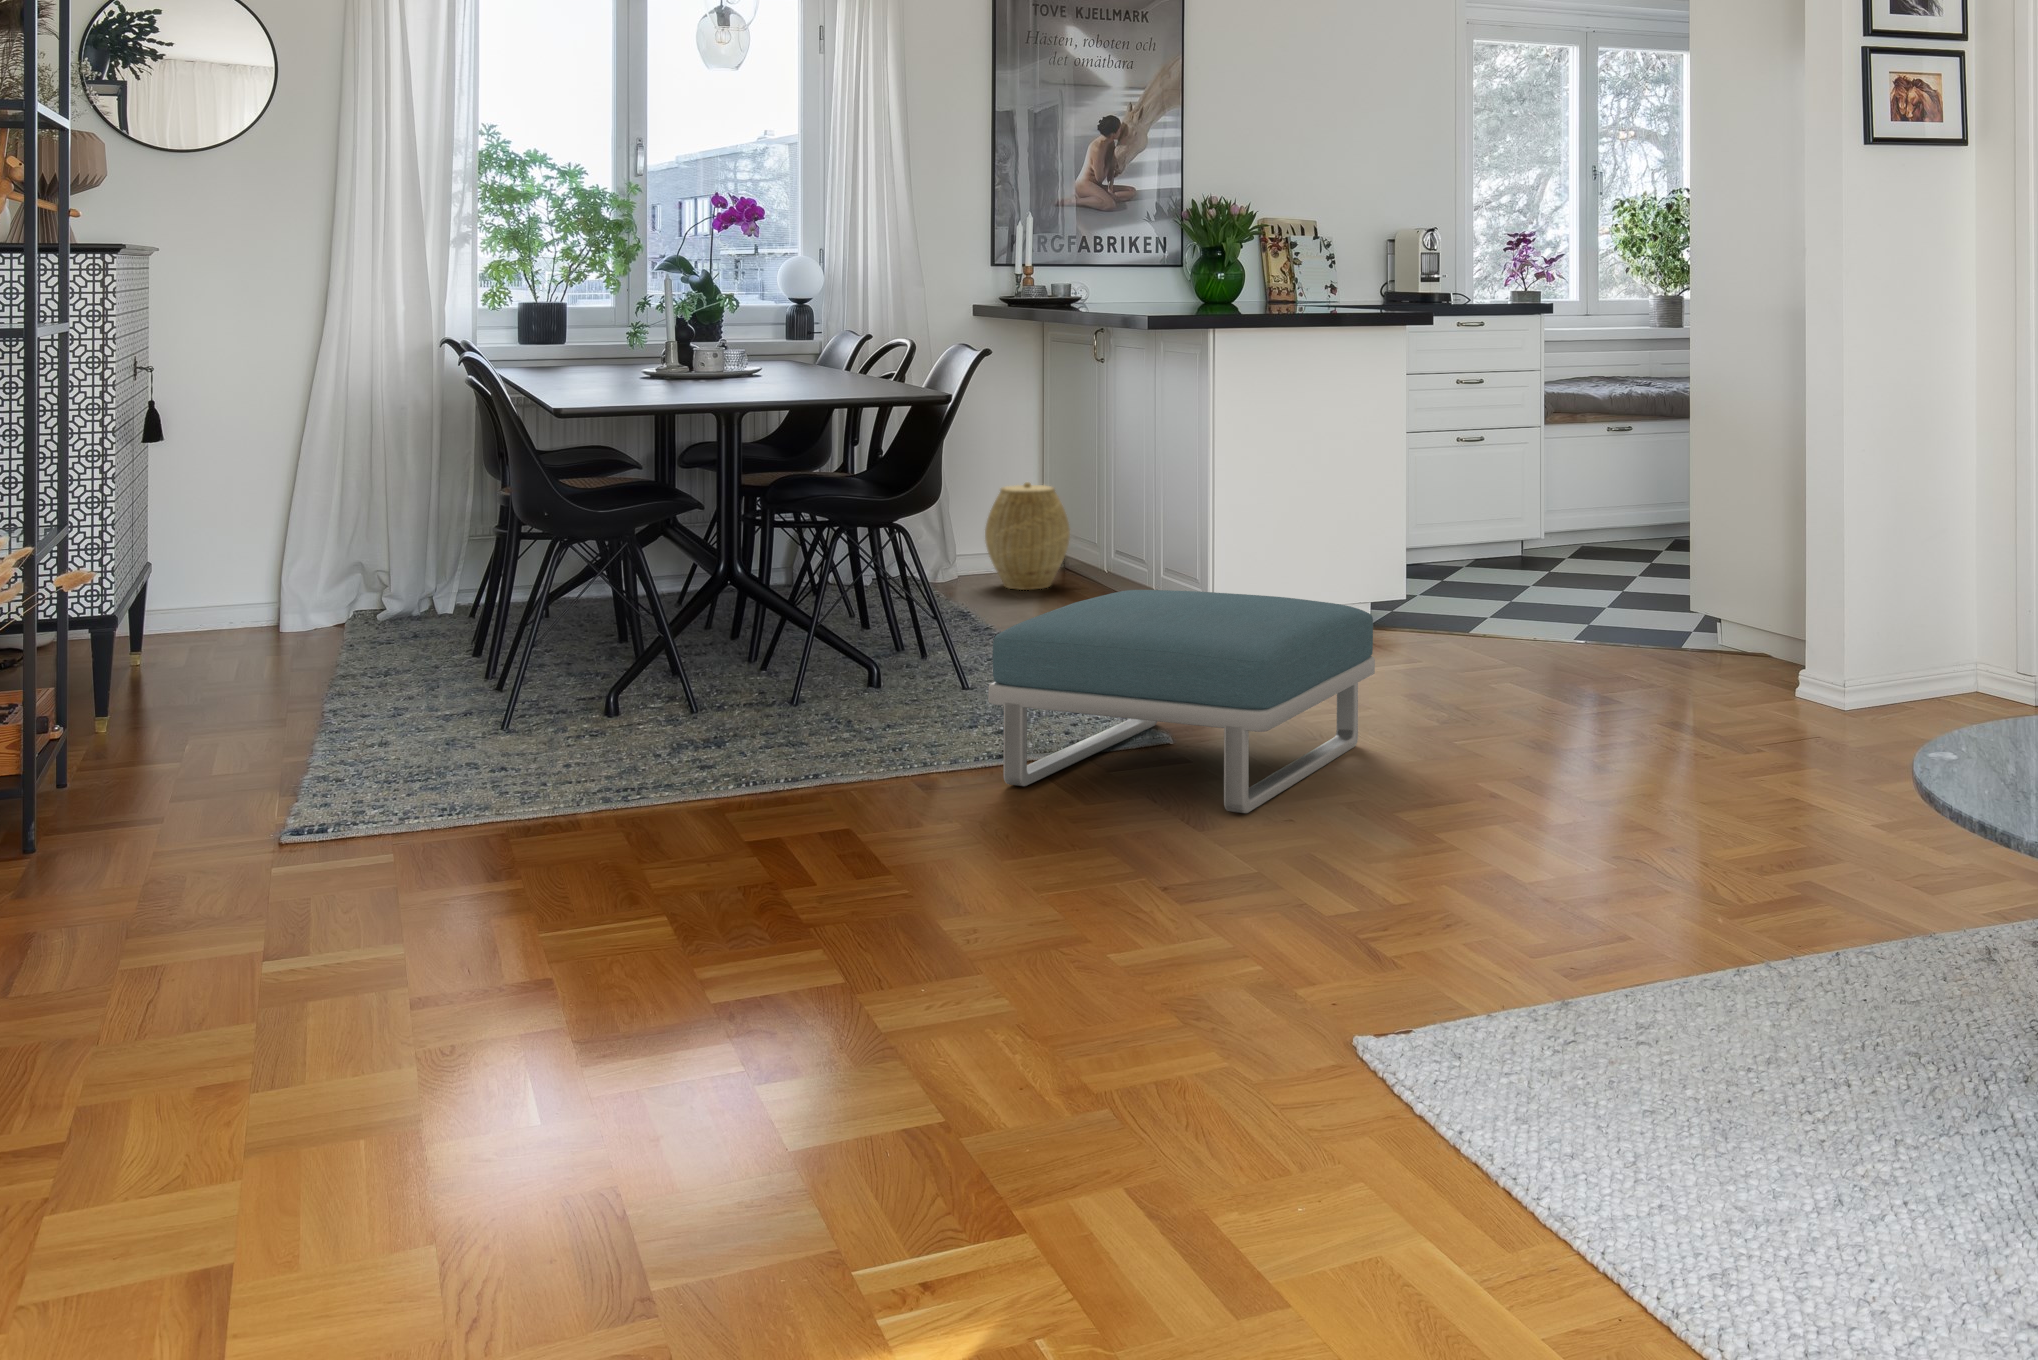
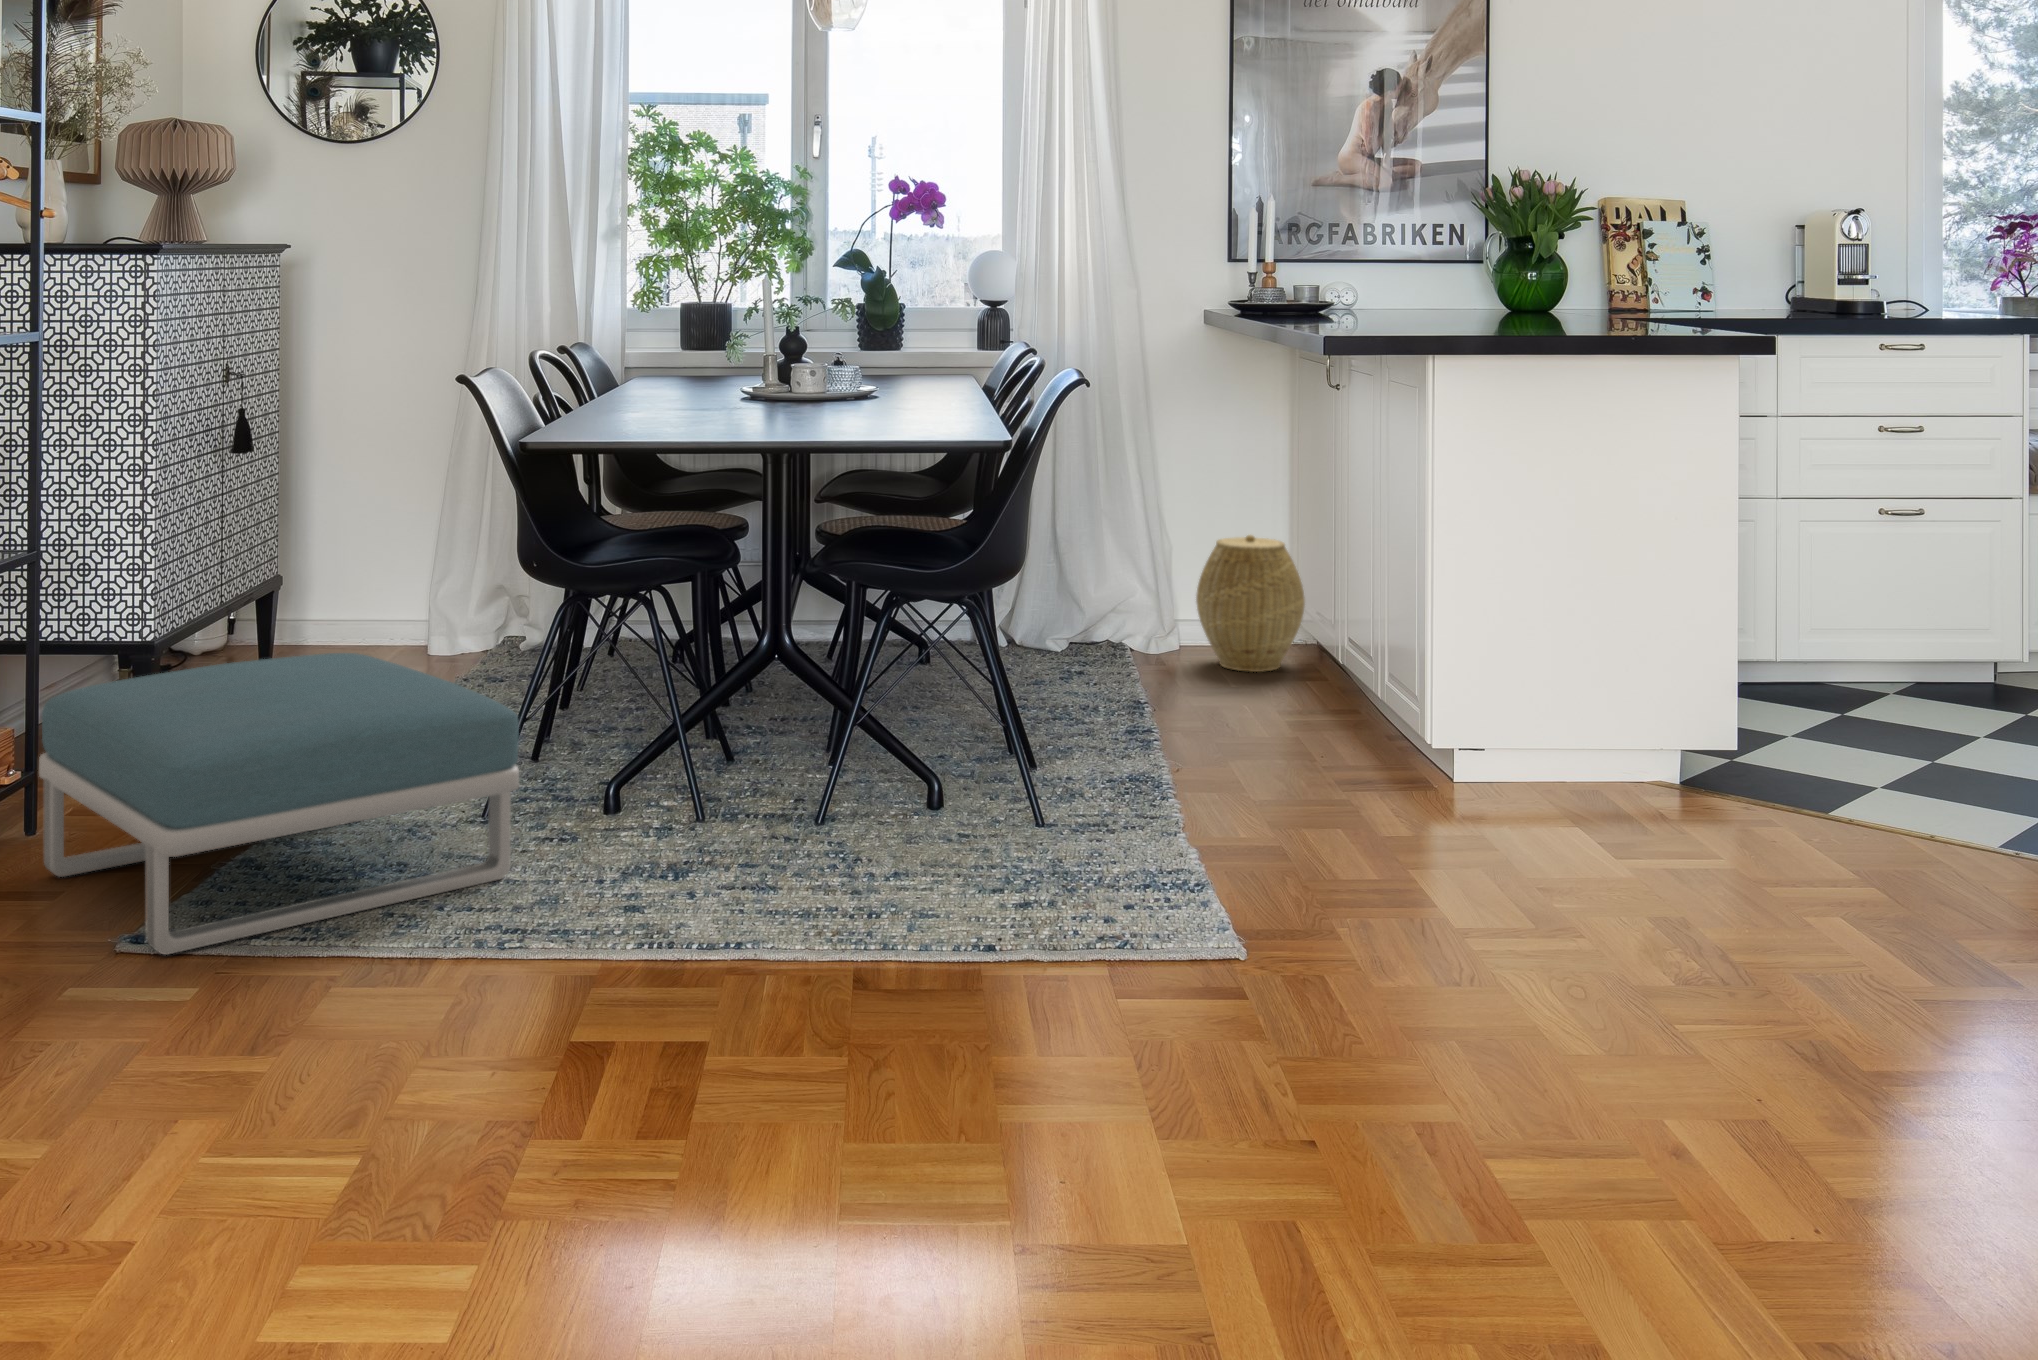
footstool: present [988,590,1375,813] -> present [39,653,519,955]

